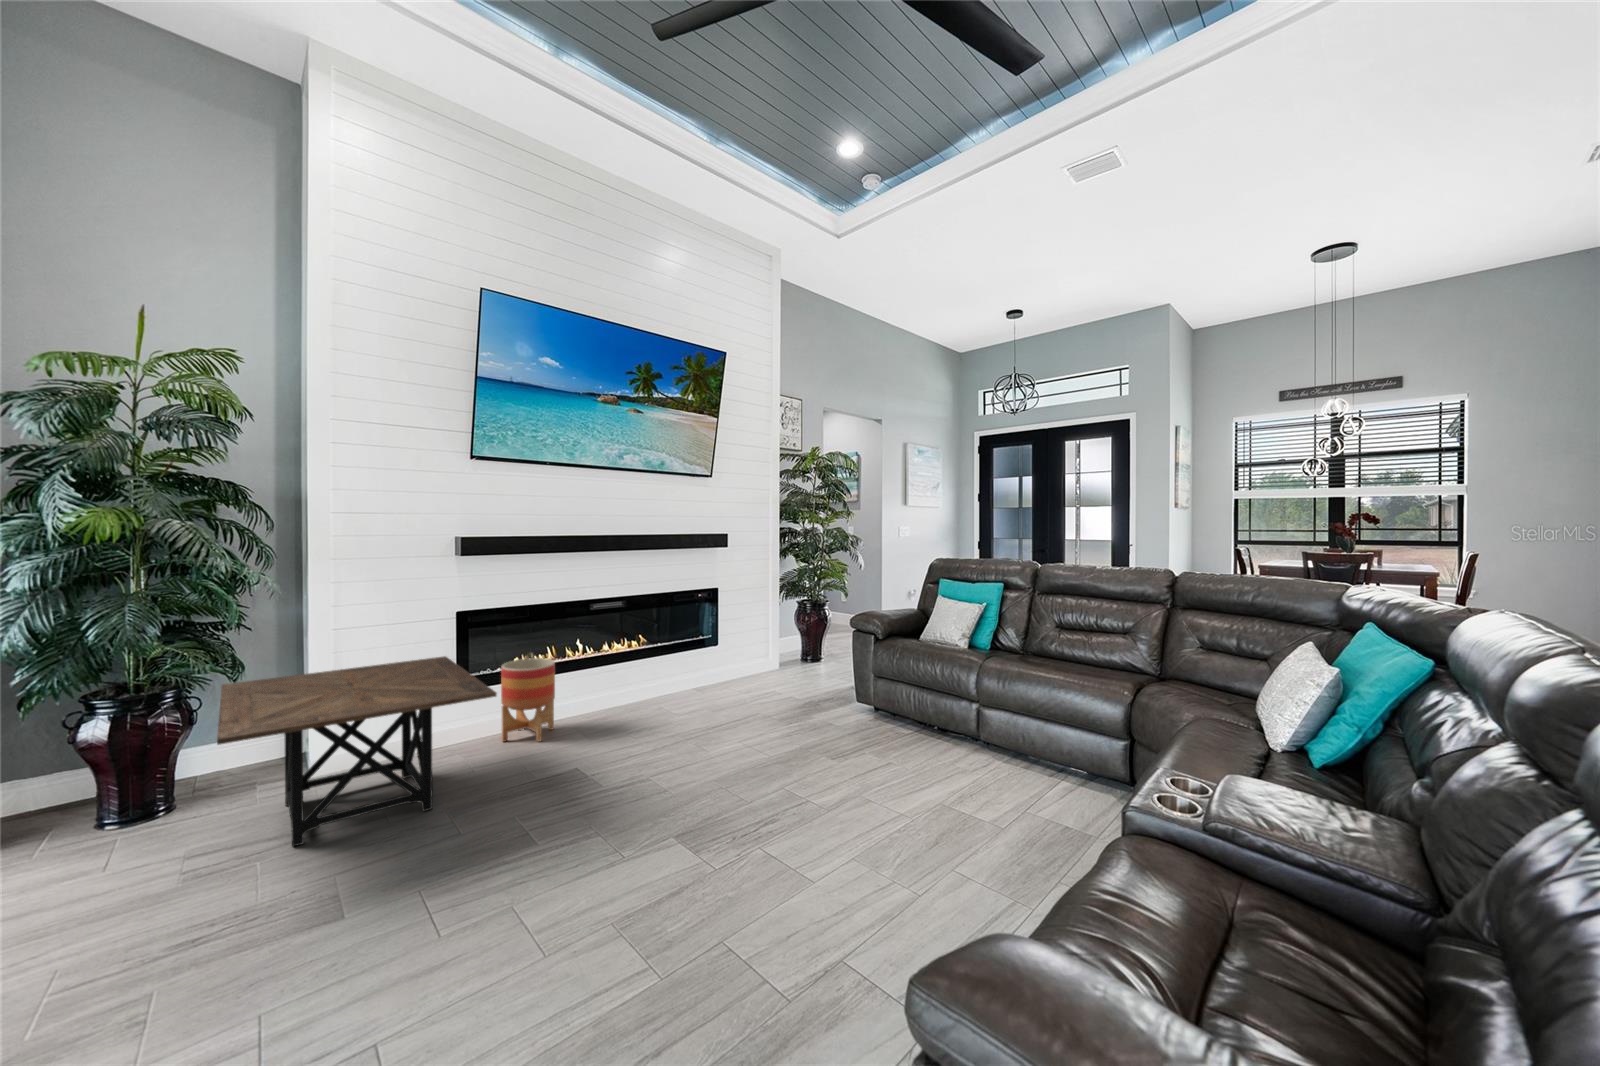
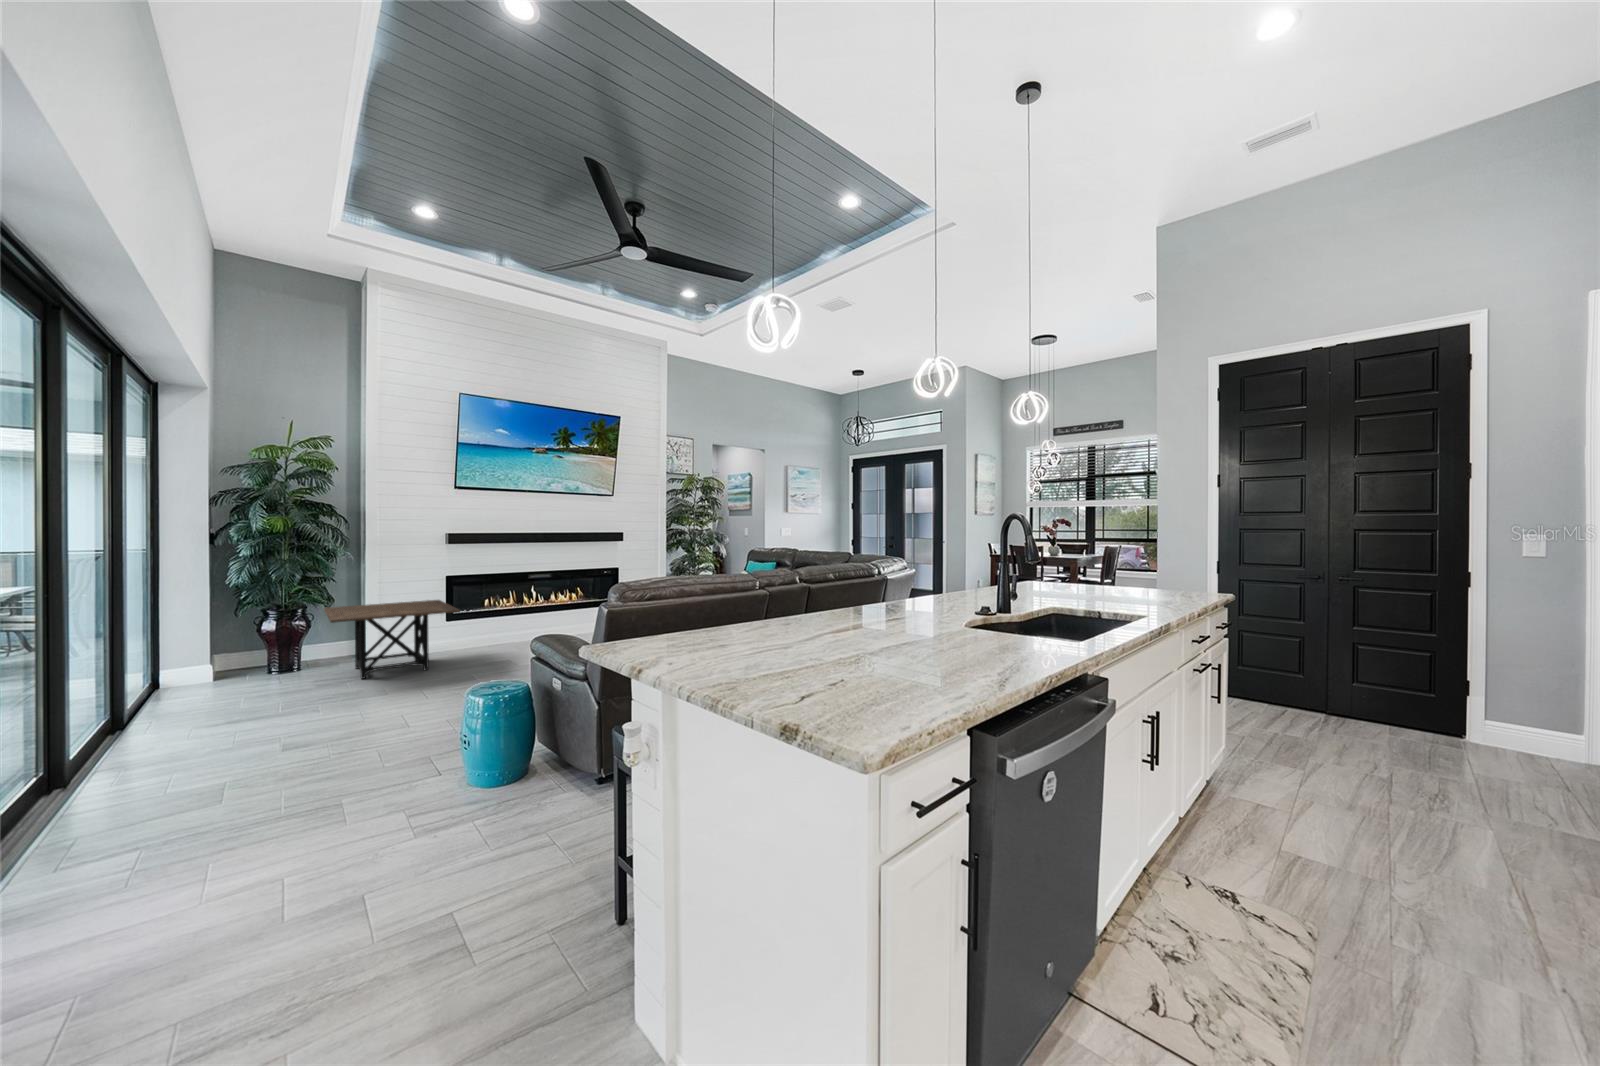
planter: present [501,658,555,742] -> none [471,604,503,650]

